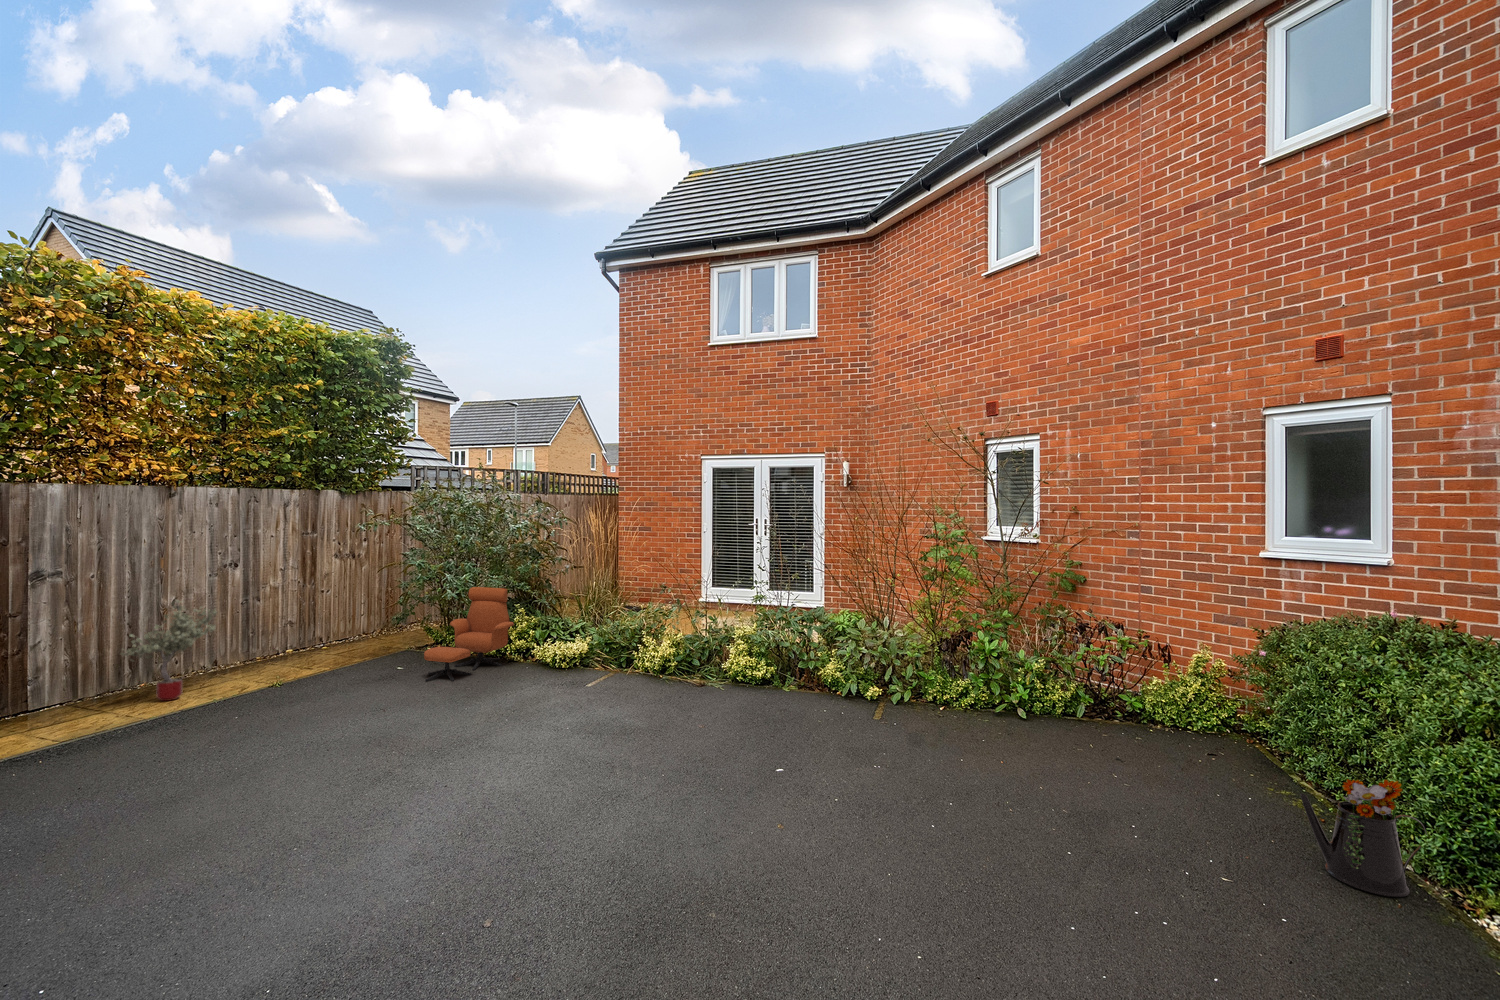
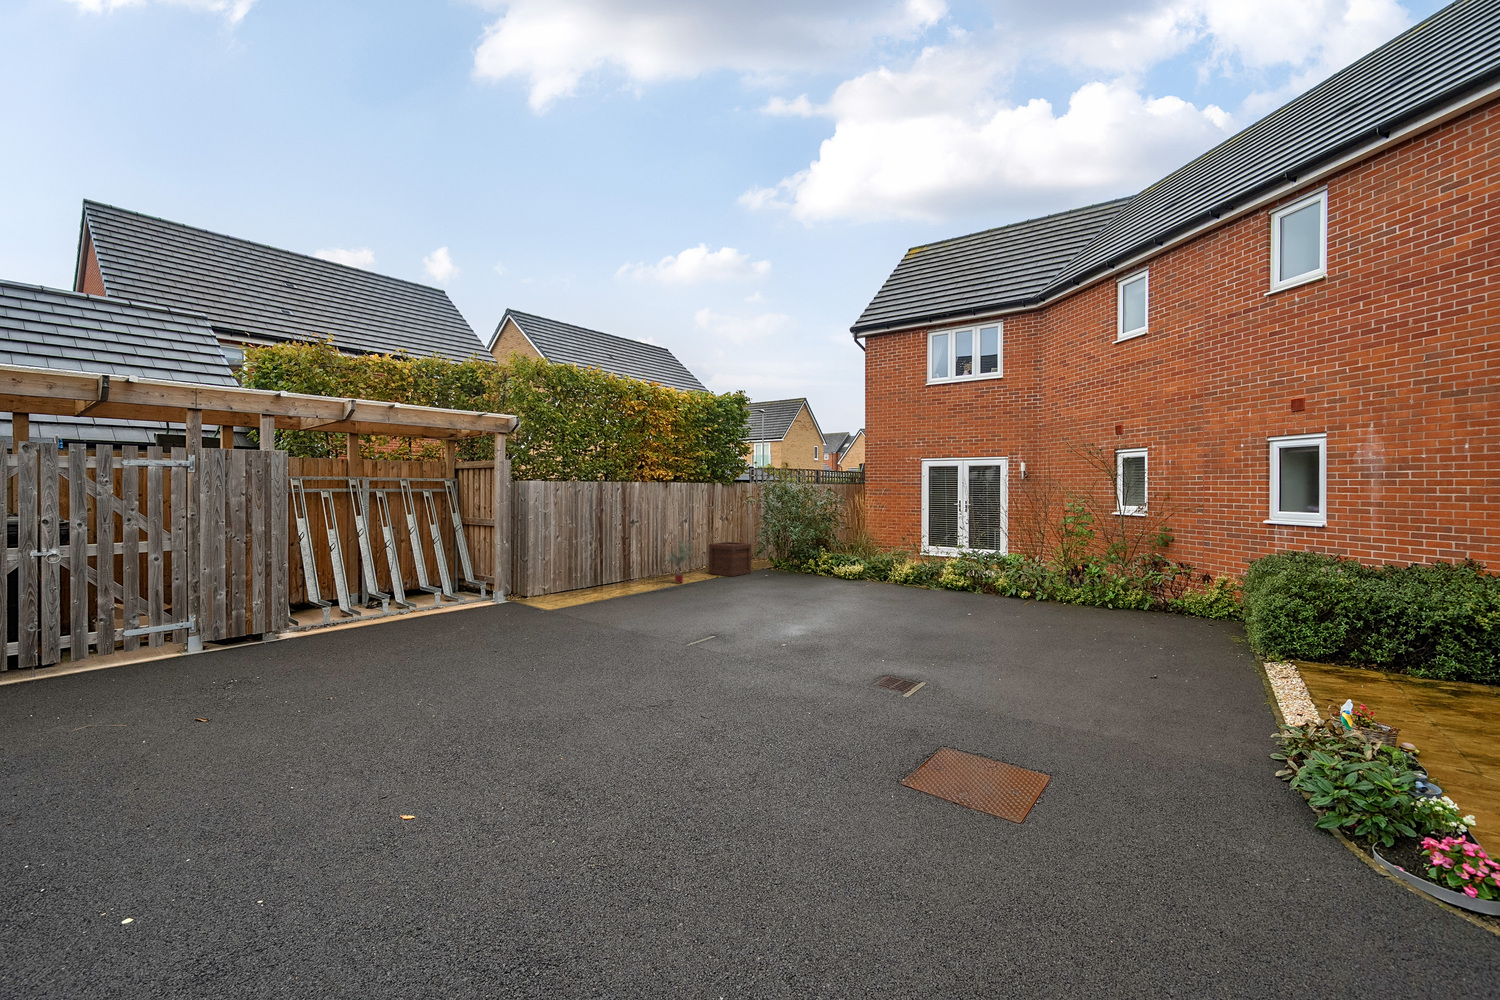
lounge chair: present [424,587,514,681] -> none [780,538,821,583]
wooden crate: none [284,596,384,668] -> present [709,542,751,577]
watering can: present [1300,779,1427,897] -> none [1209,612,1258,658]

